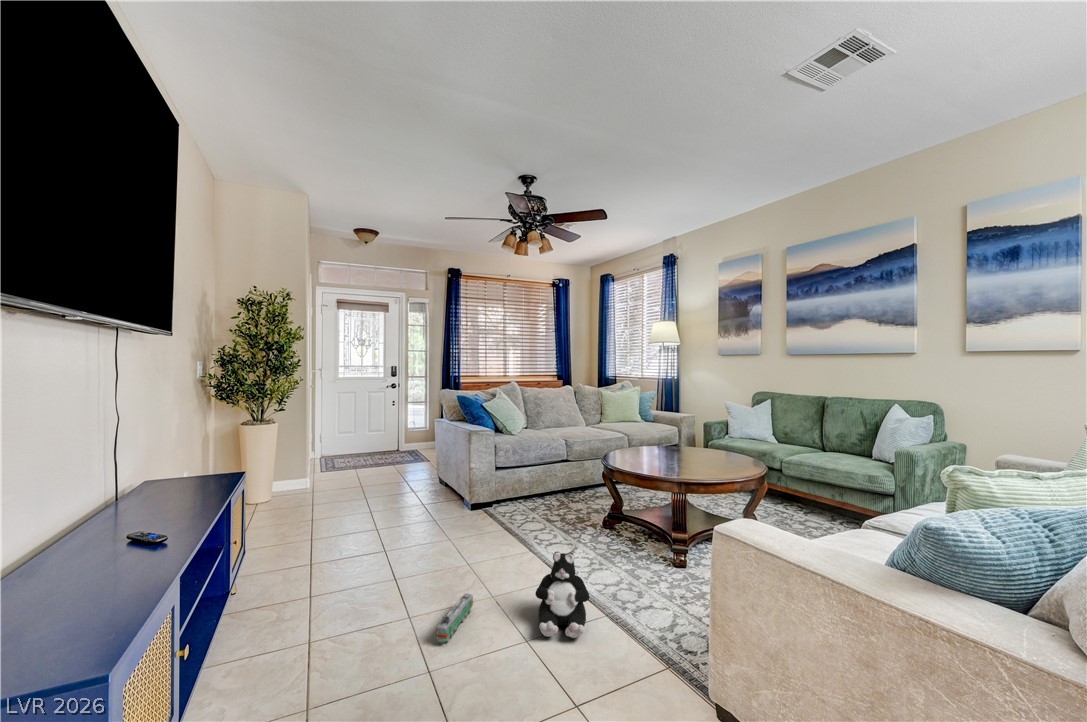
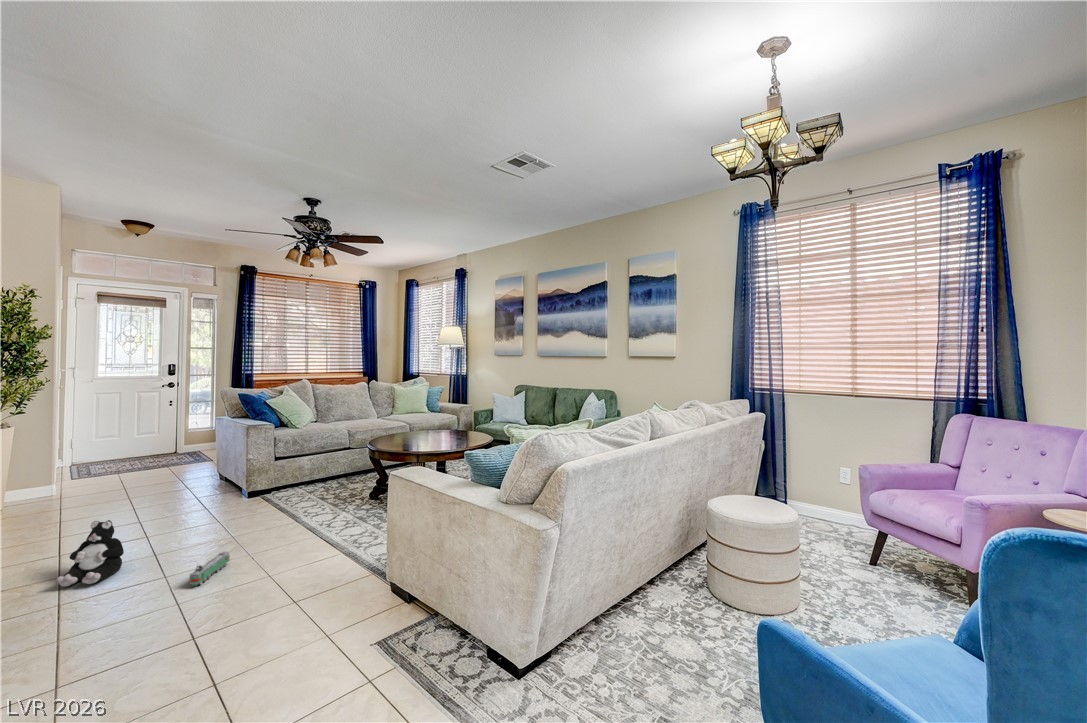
plush toy: present [535,552,589,638] -> present [57,520,124,587]

